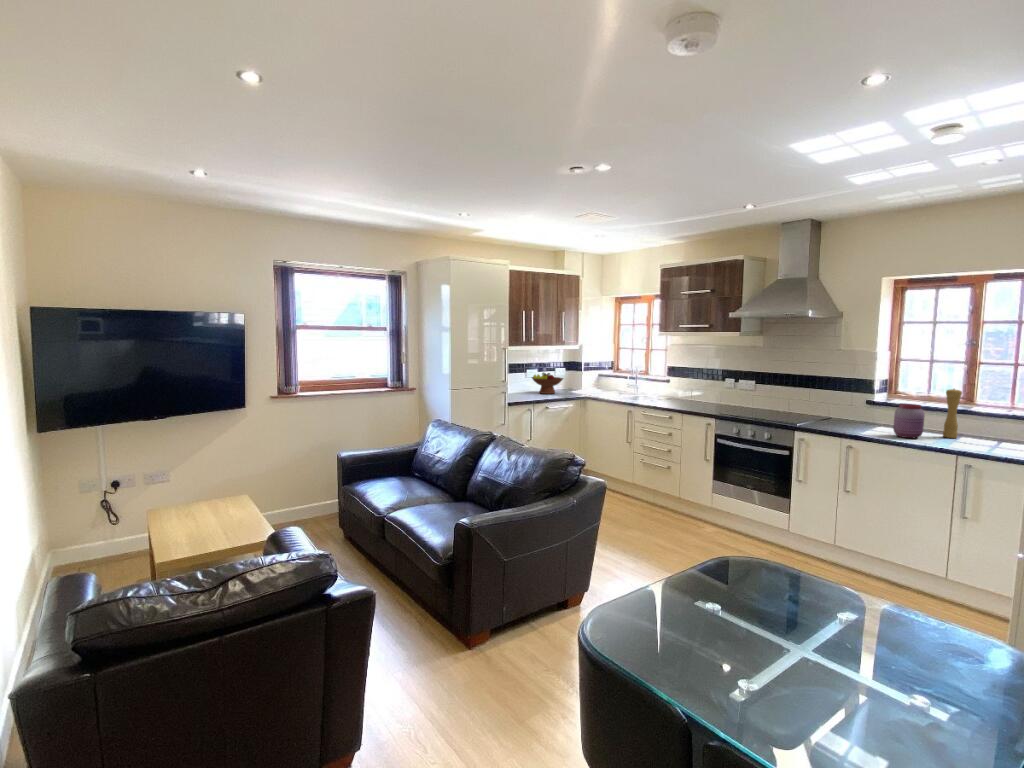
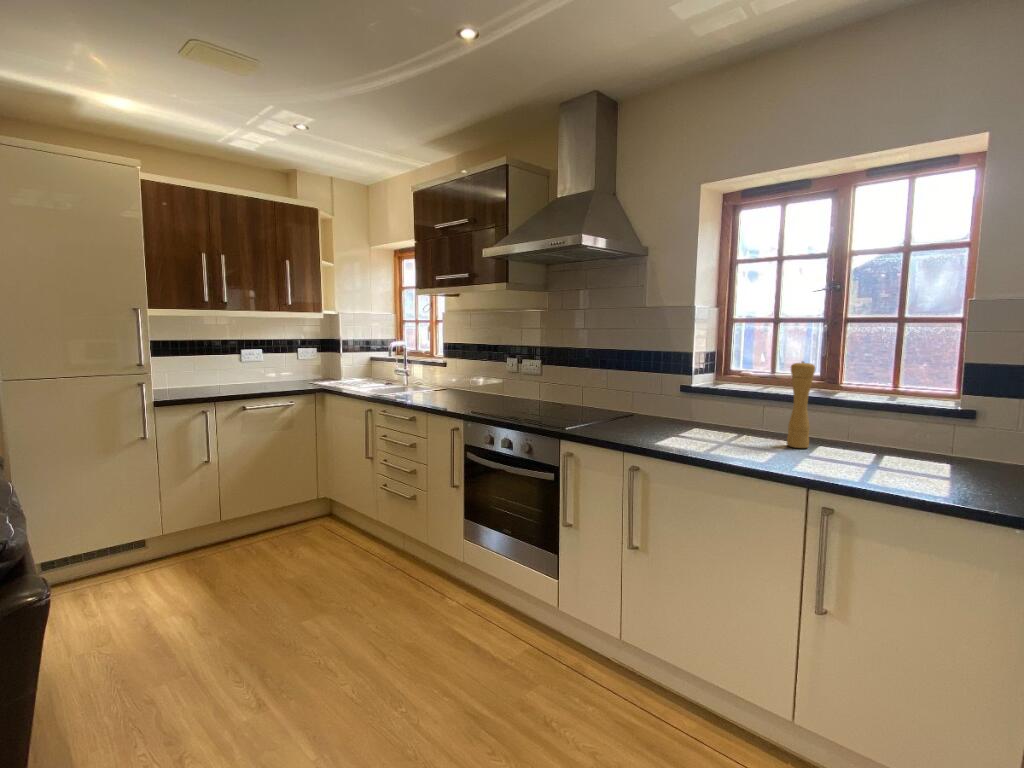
fruit bowl: present [532,373,563,394] -> none [241,354,294,386]
jar: present [893,404,924,438] -> none [706,389,755,452]

